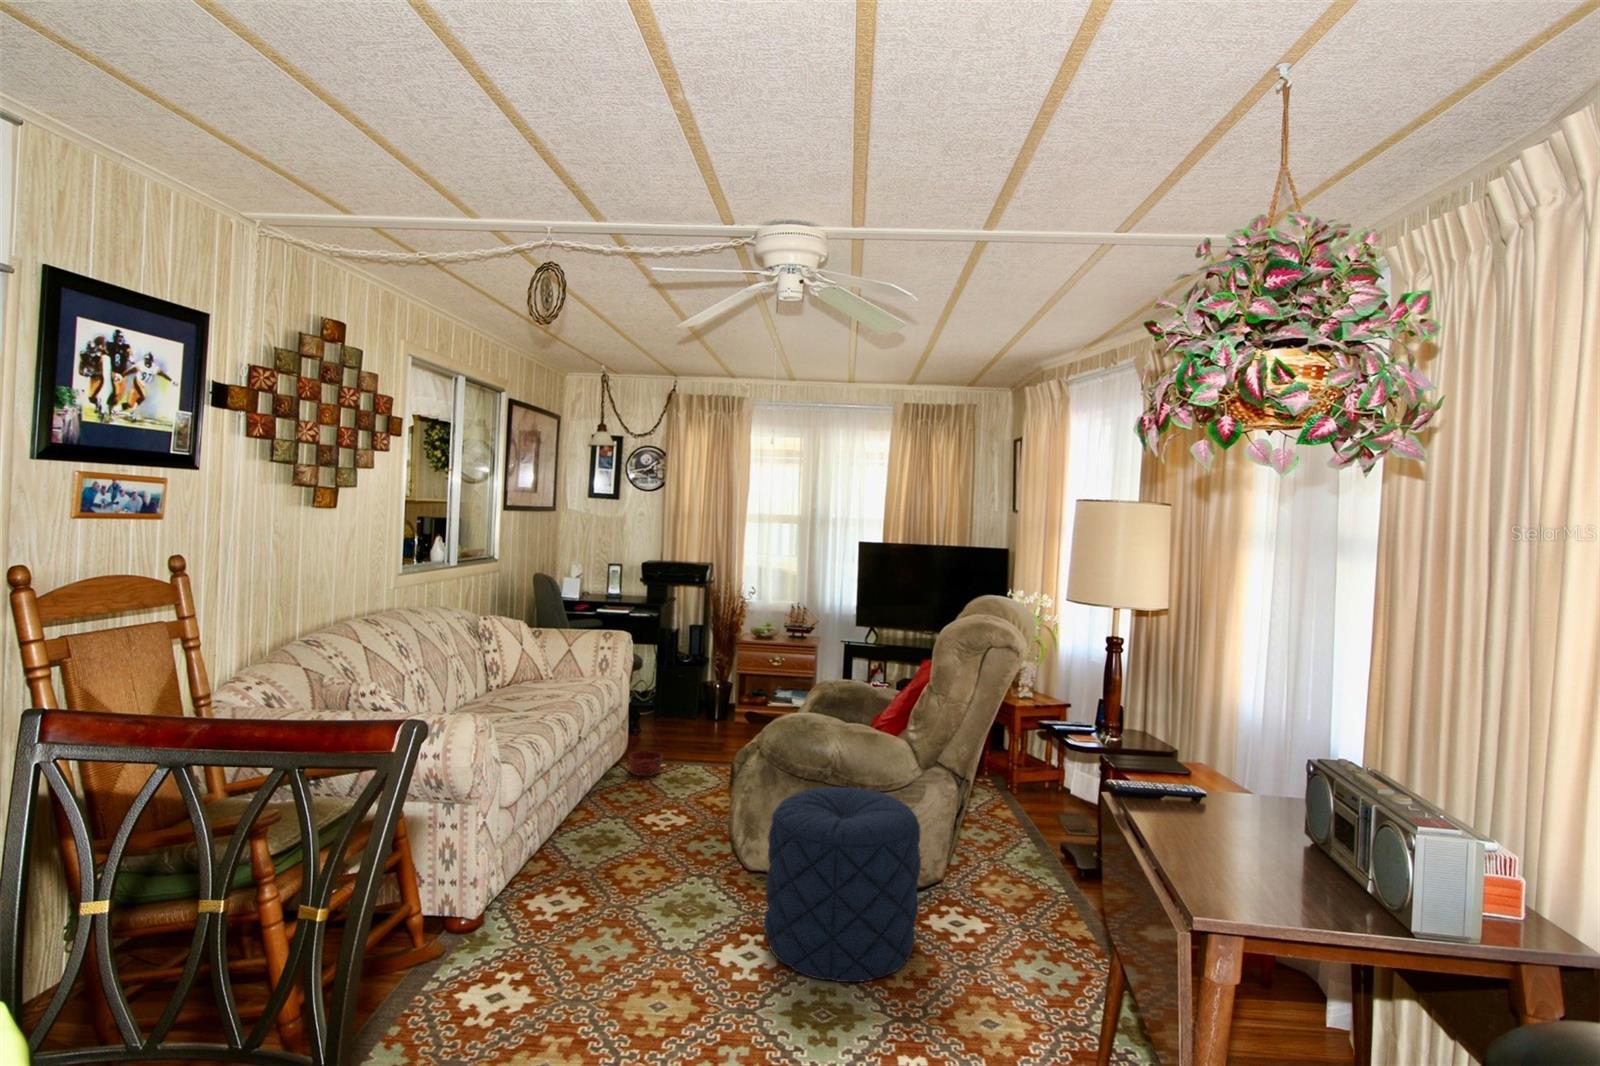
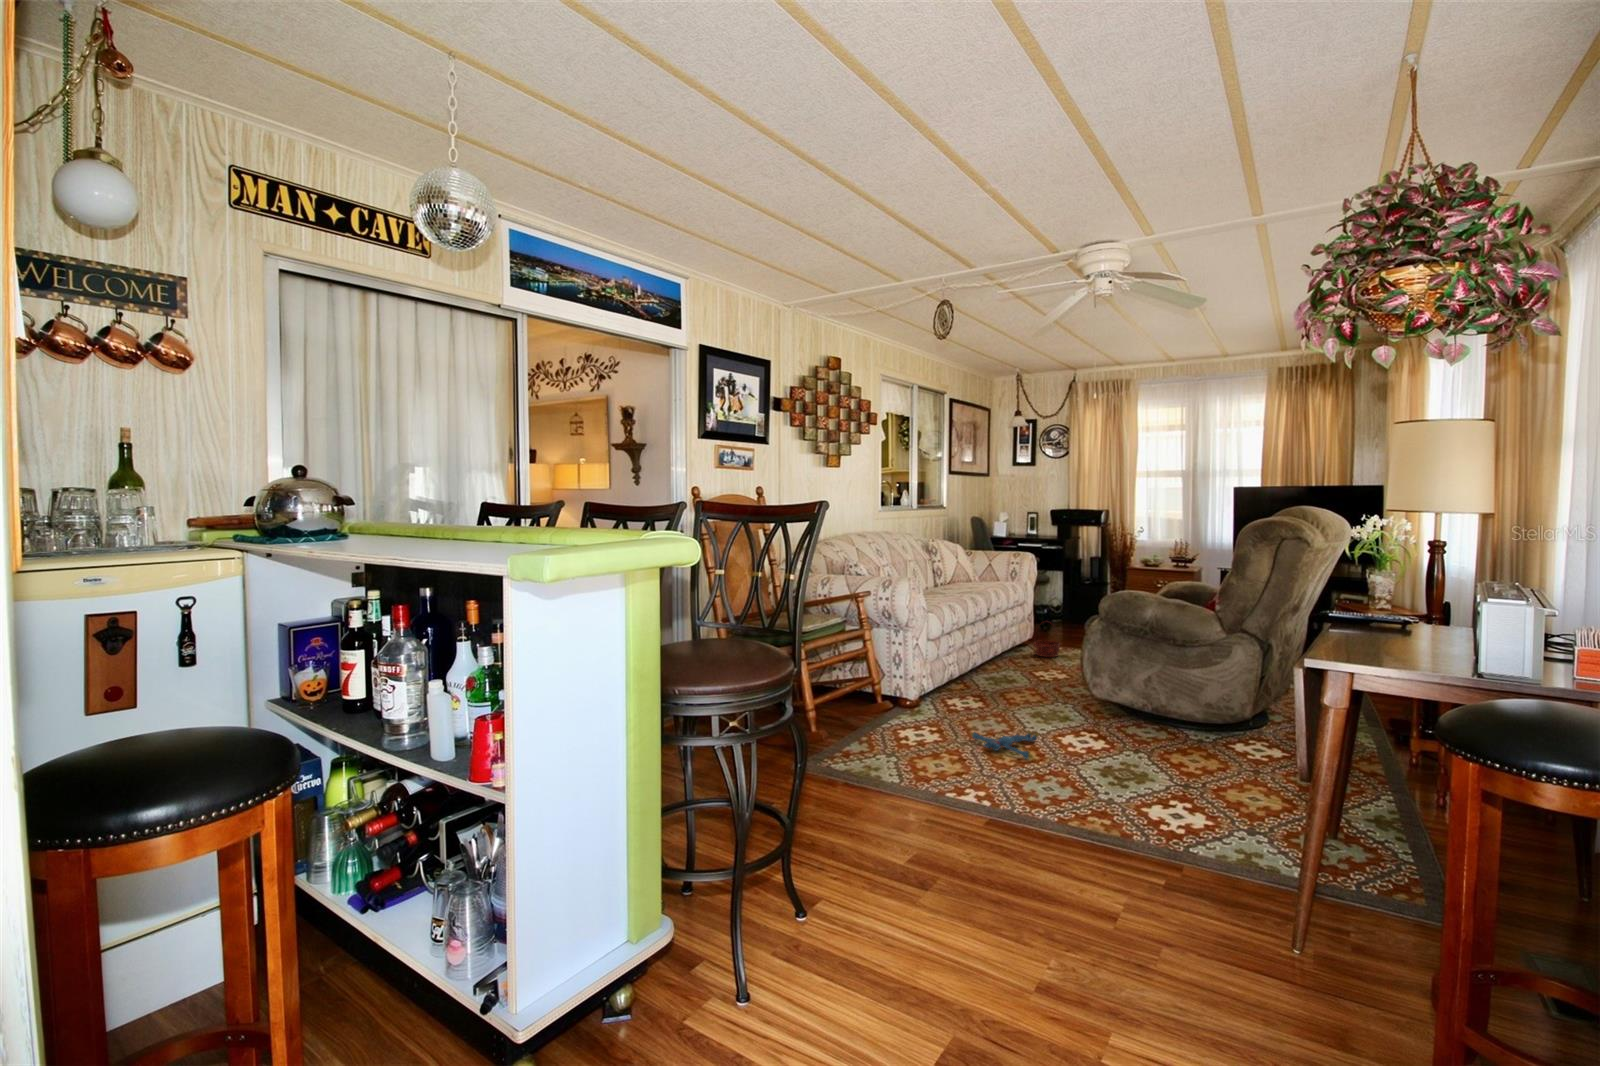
pouf: present [764,787,921,982] -> none [1102,638,1236,771]
plush toy: none [585,949,689,1016] -> present [971,730,1039,759]

